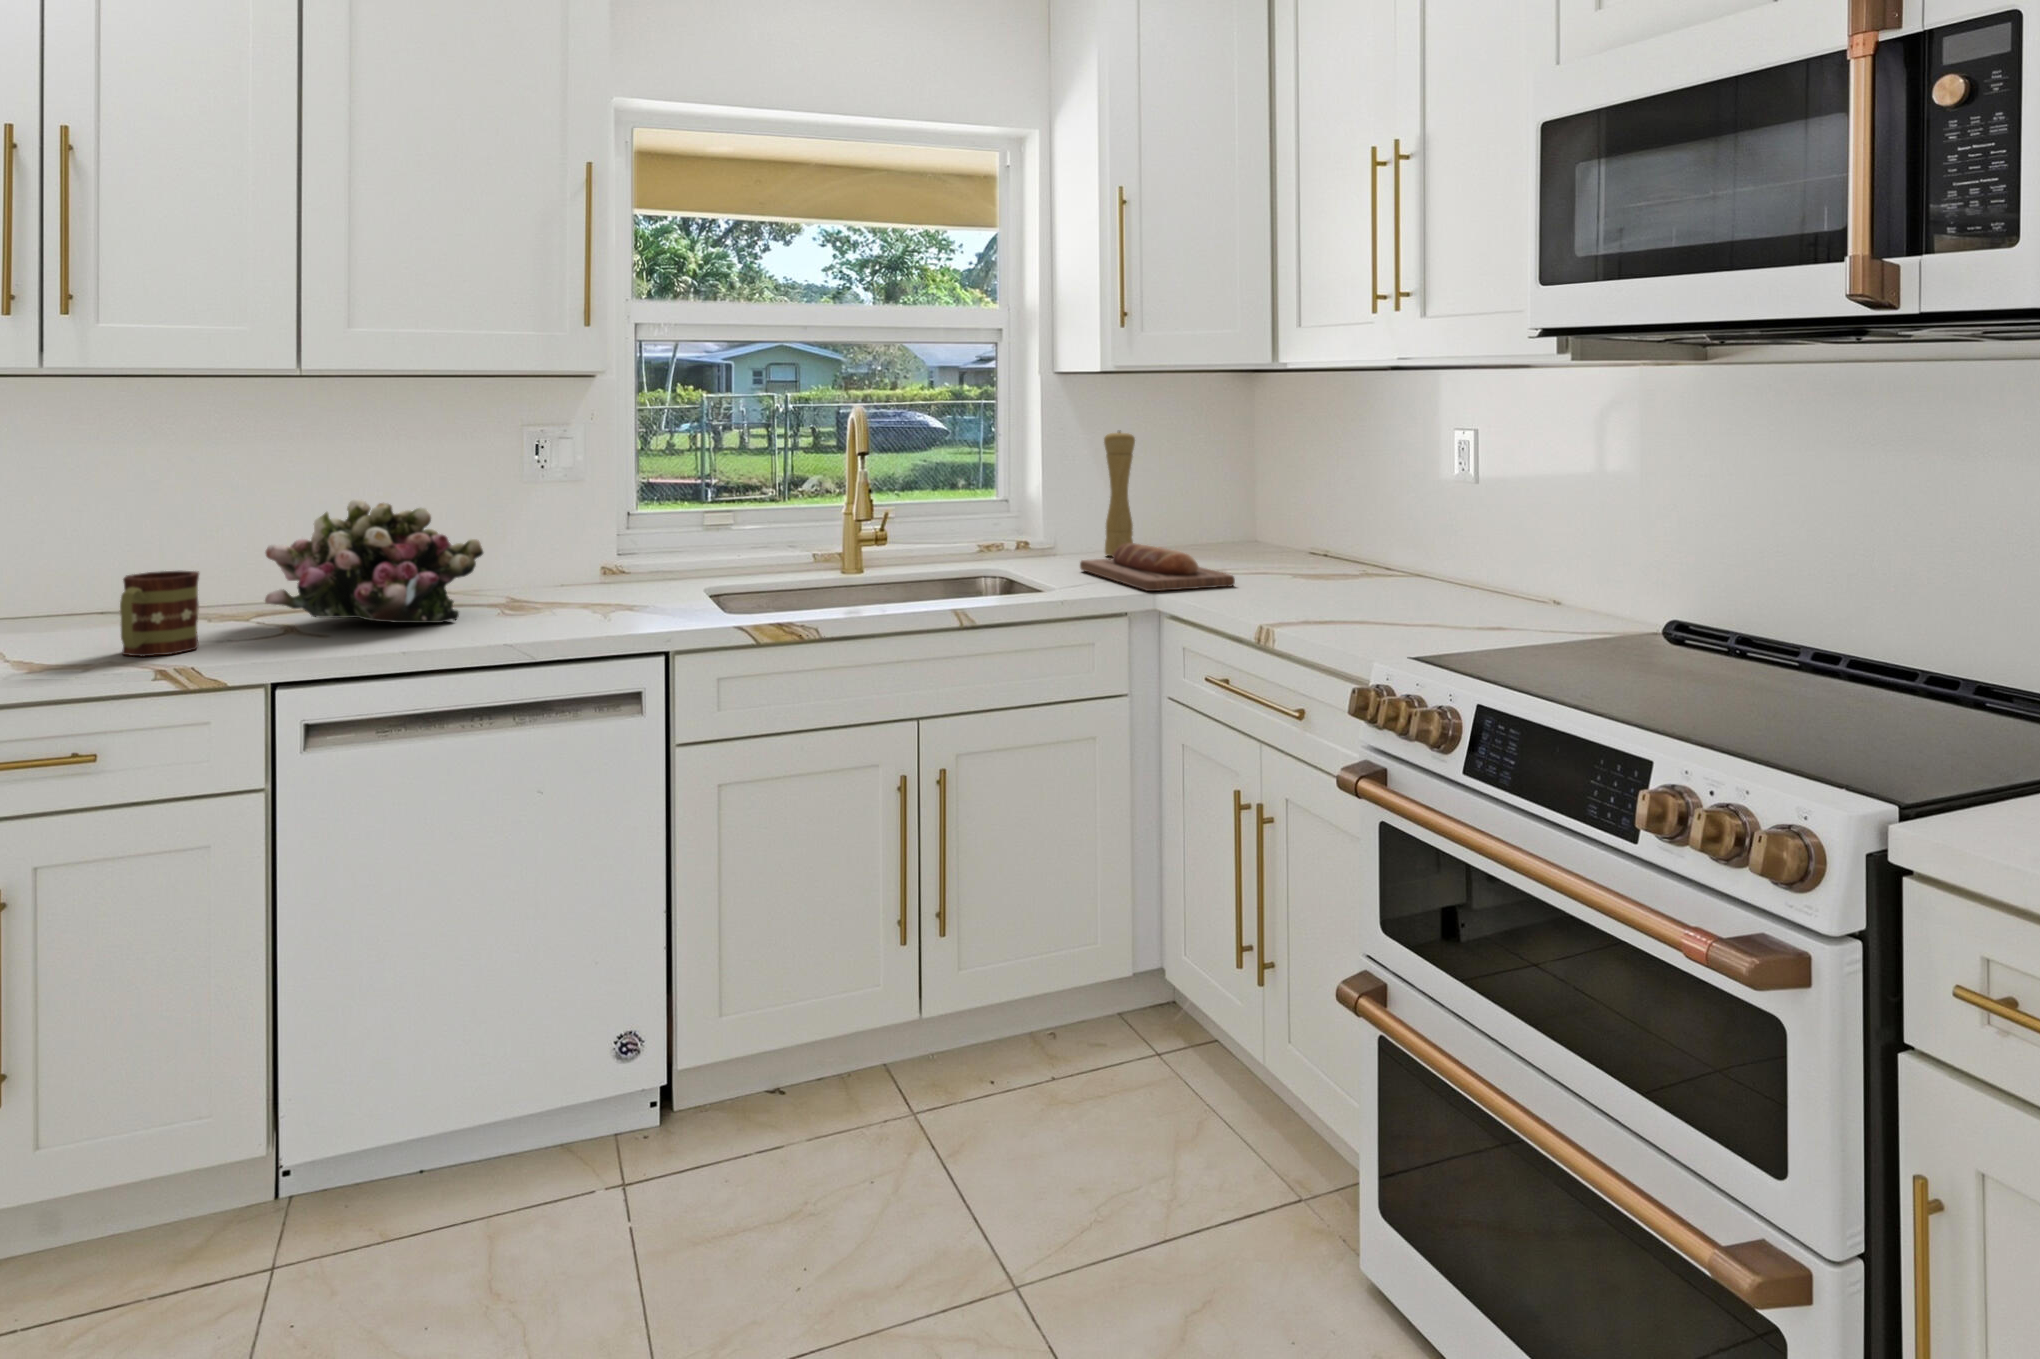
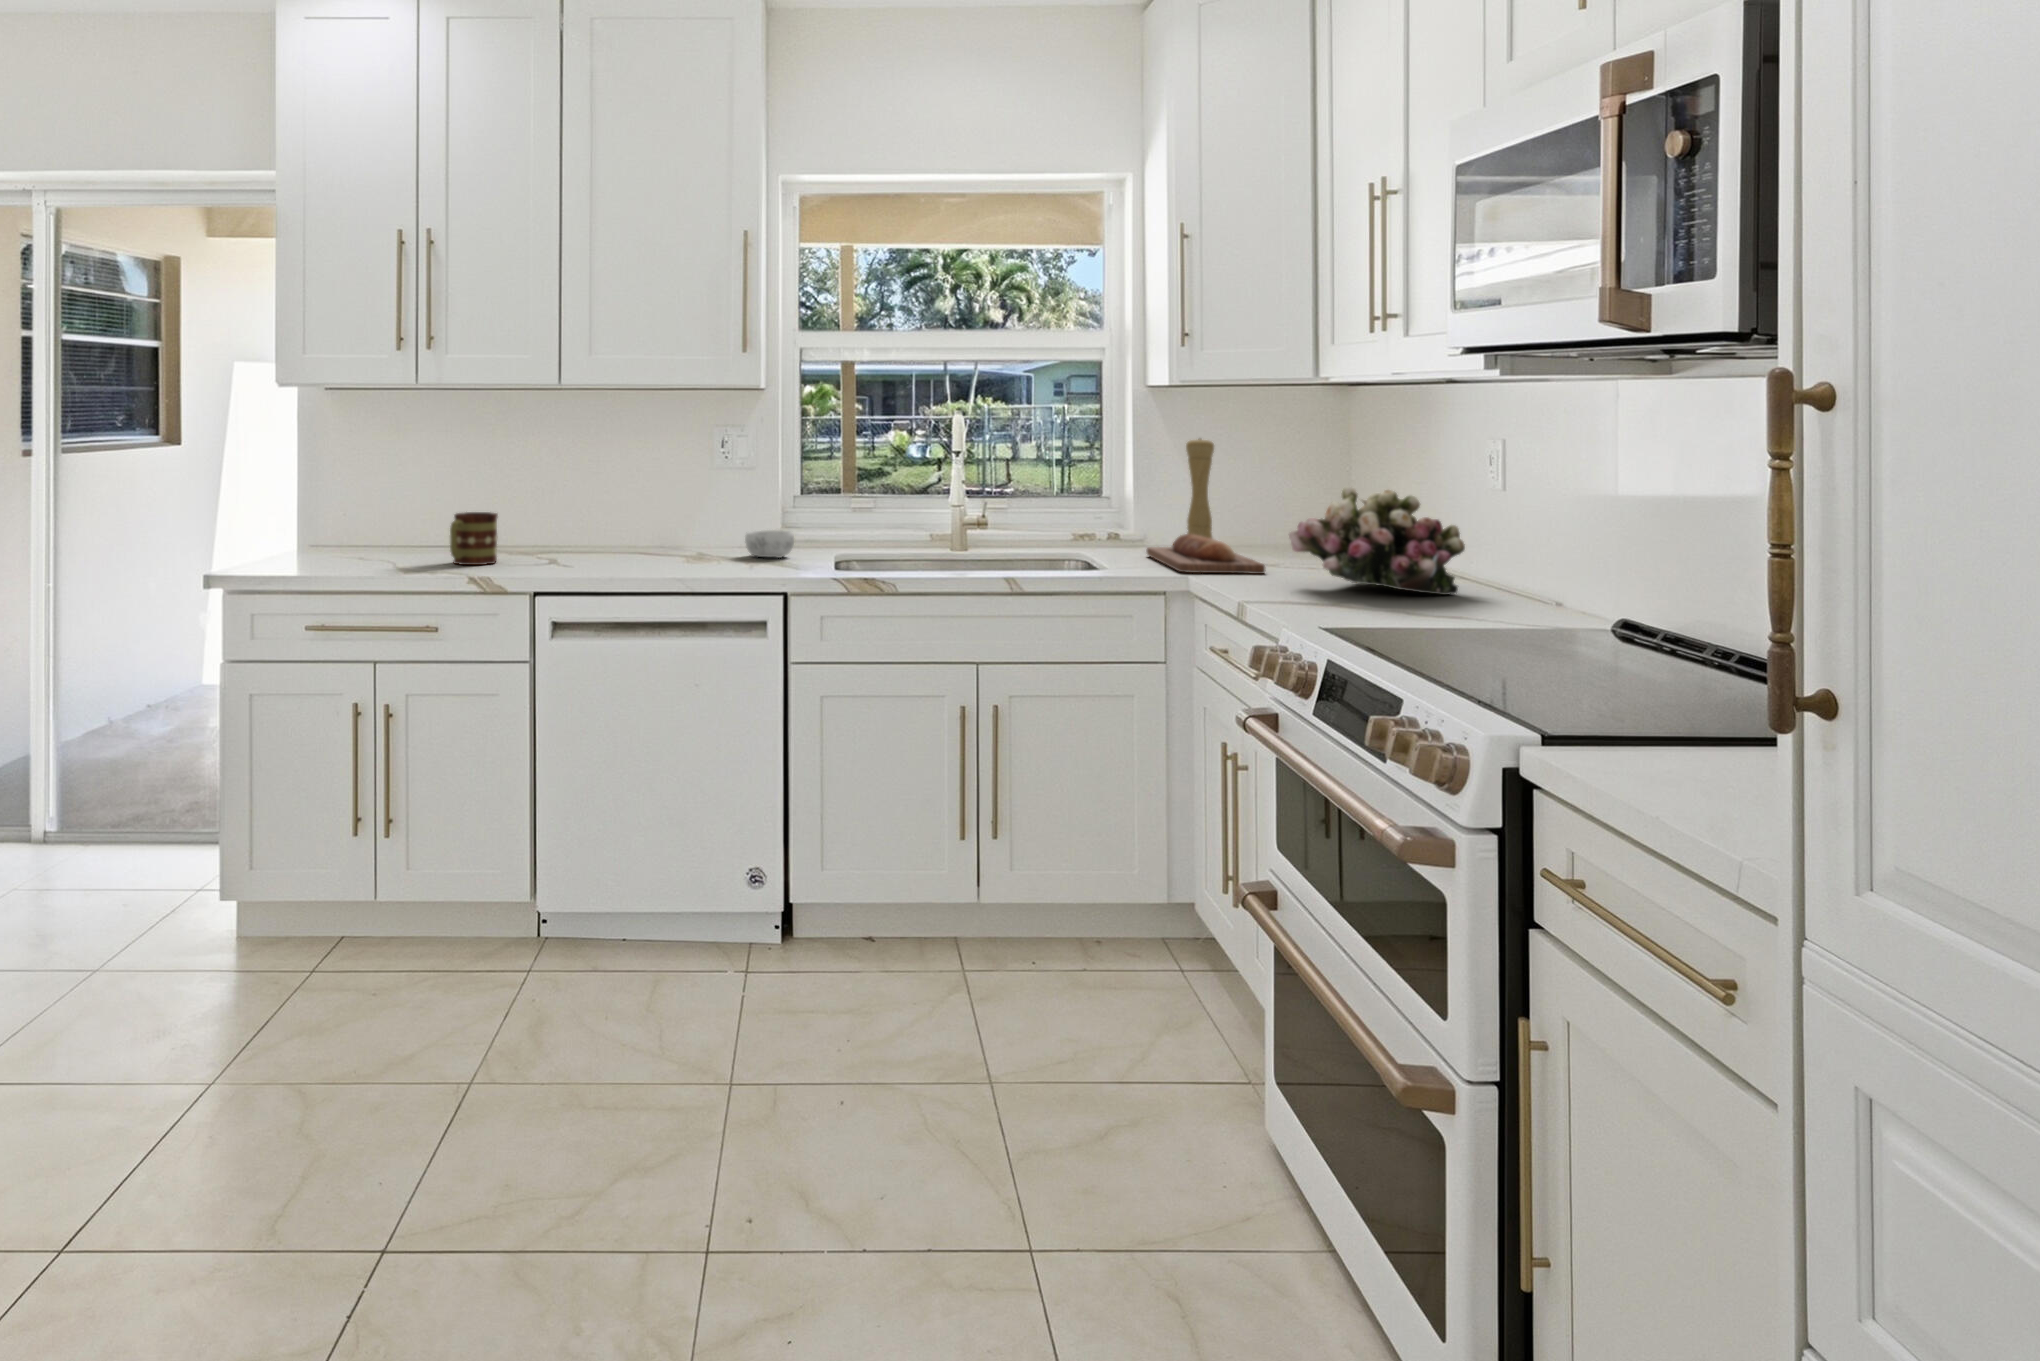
flower arrangement: present [265,499,483,623] -> present [1289,486,1465,595]
decorative bowl: none [583,567,652,606] -> present [745,530,794,558]

